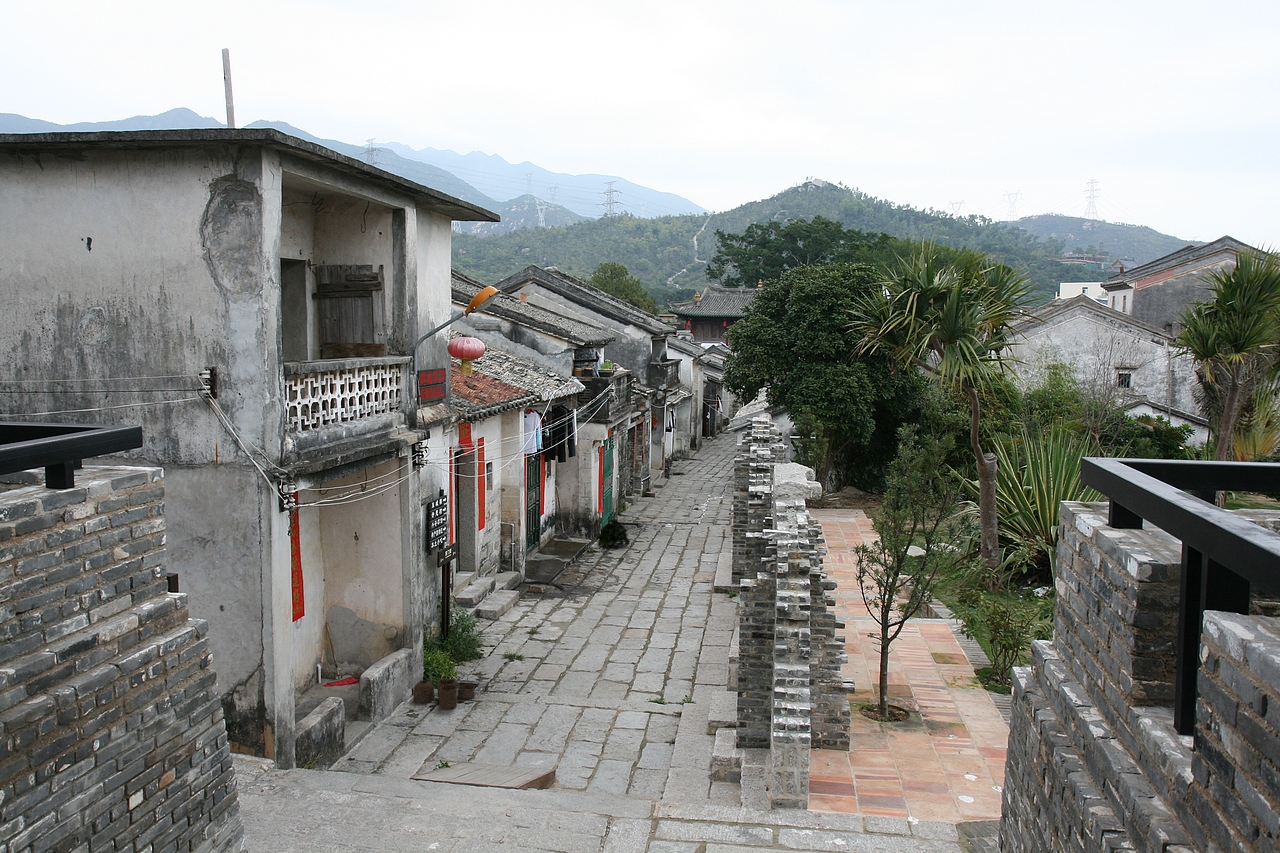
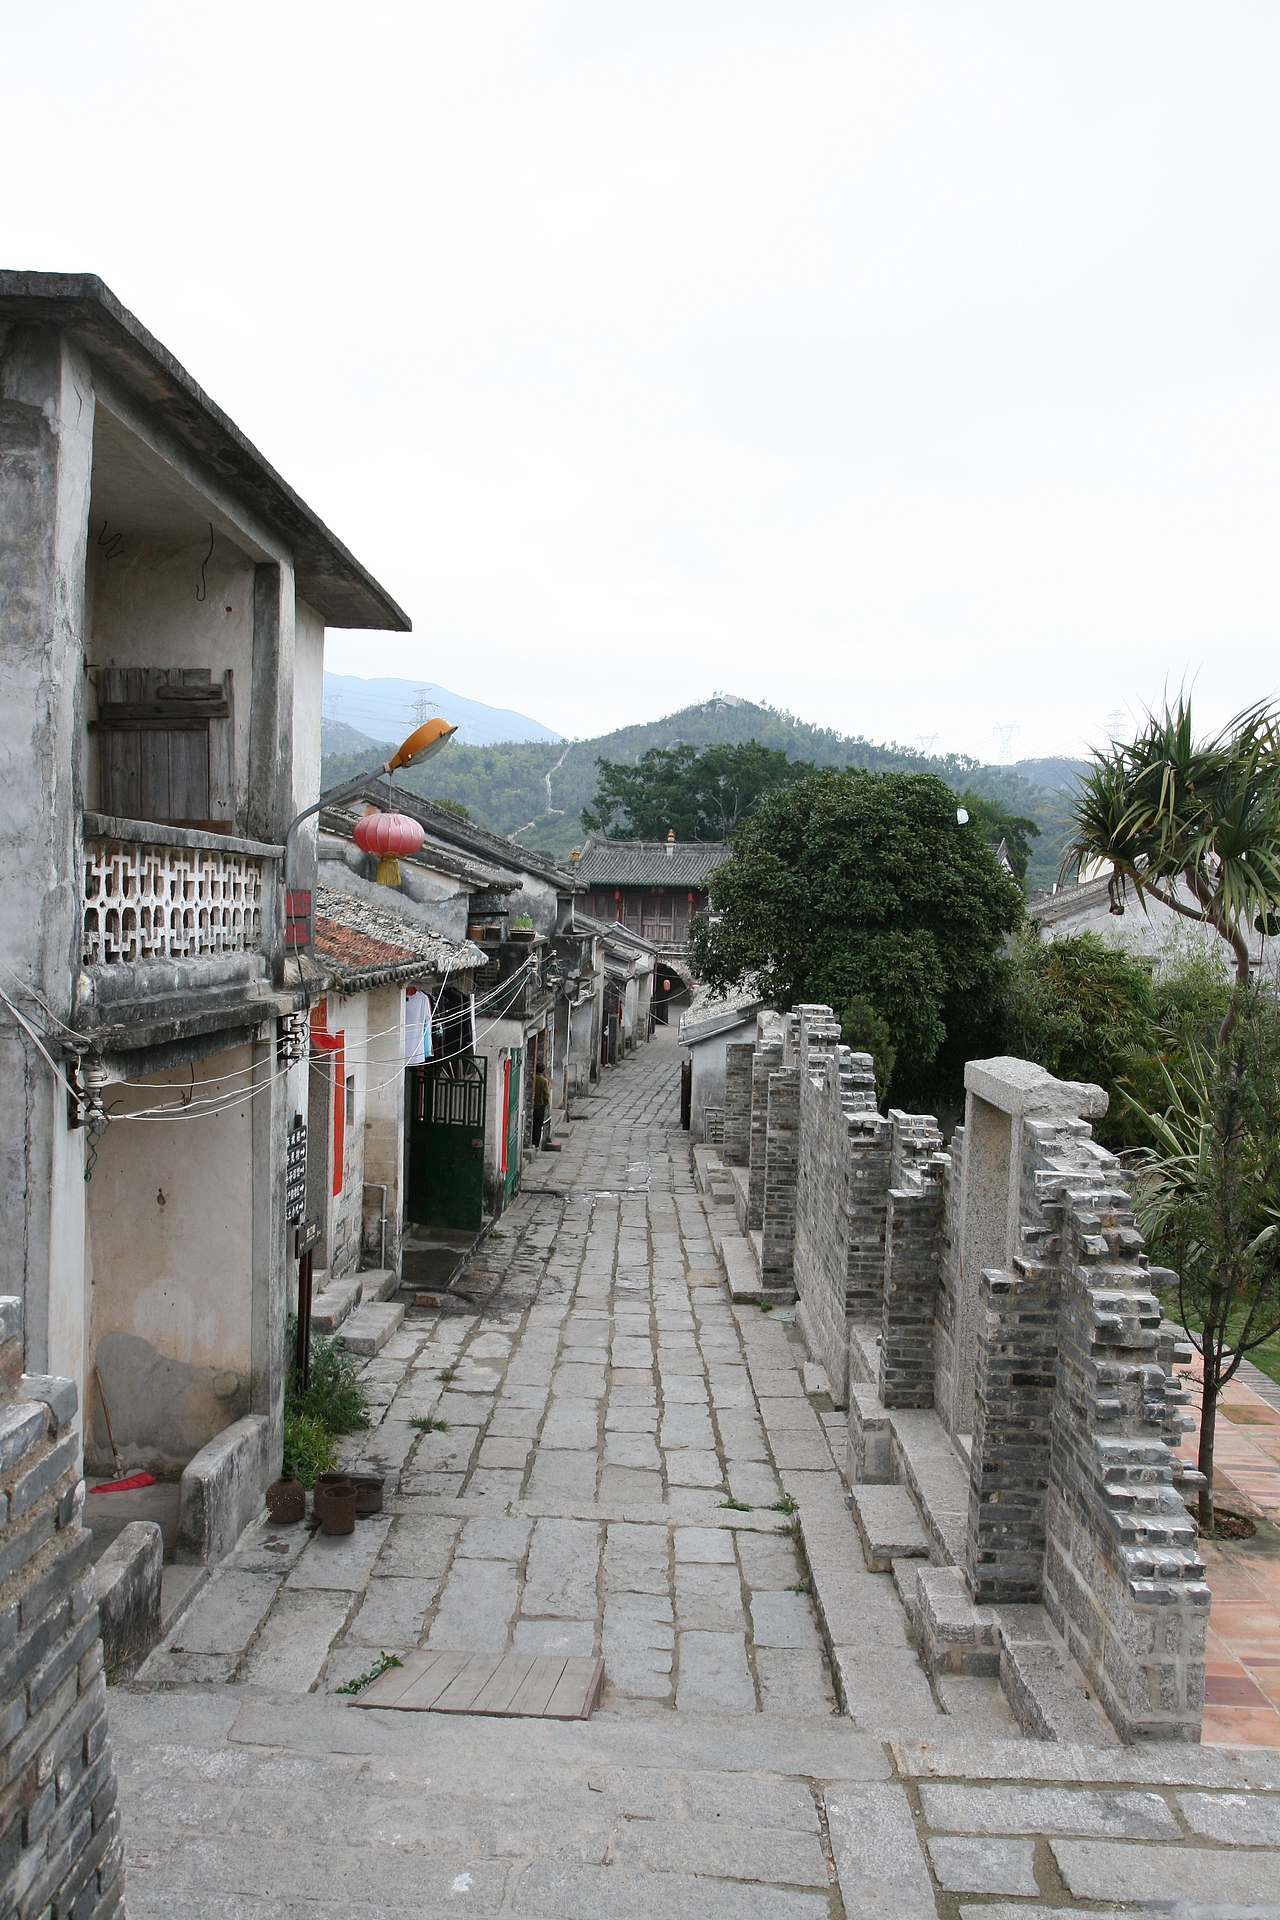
potted plant: present [597,519,630,548] -> none [502,1179,559,1229]

